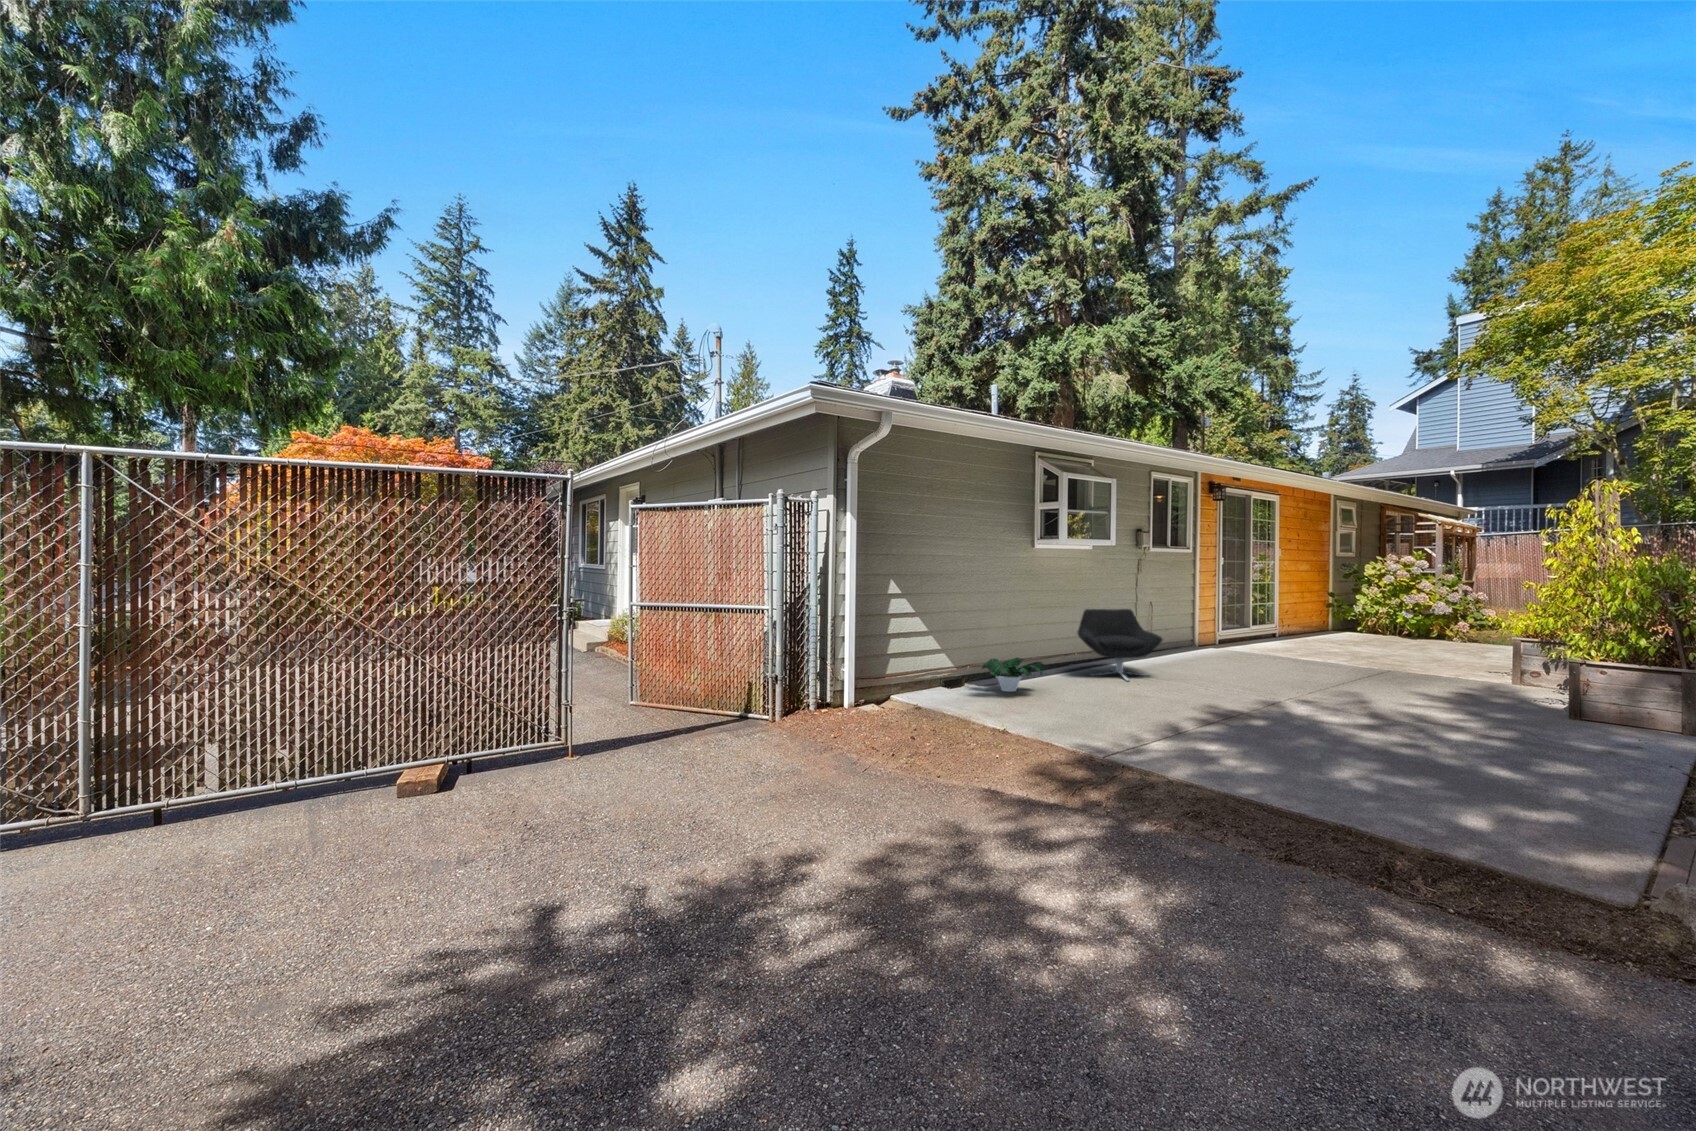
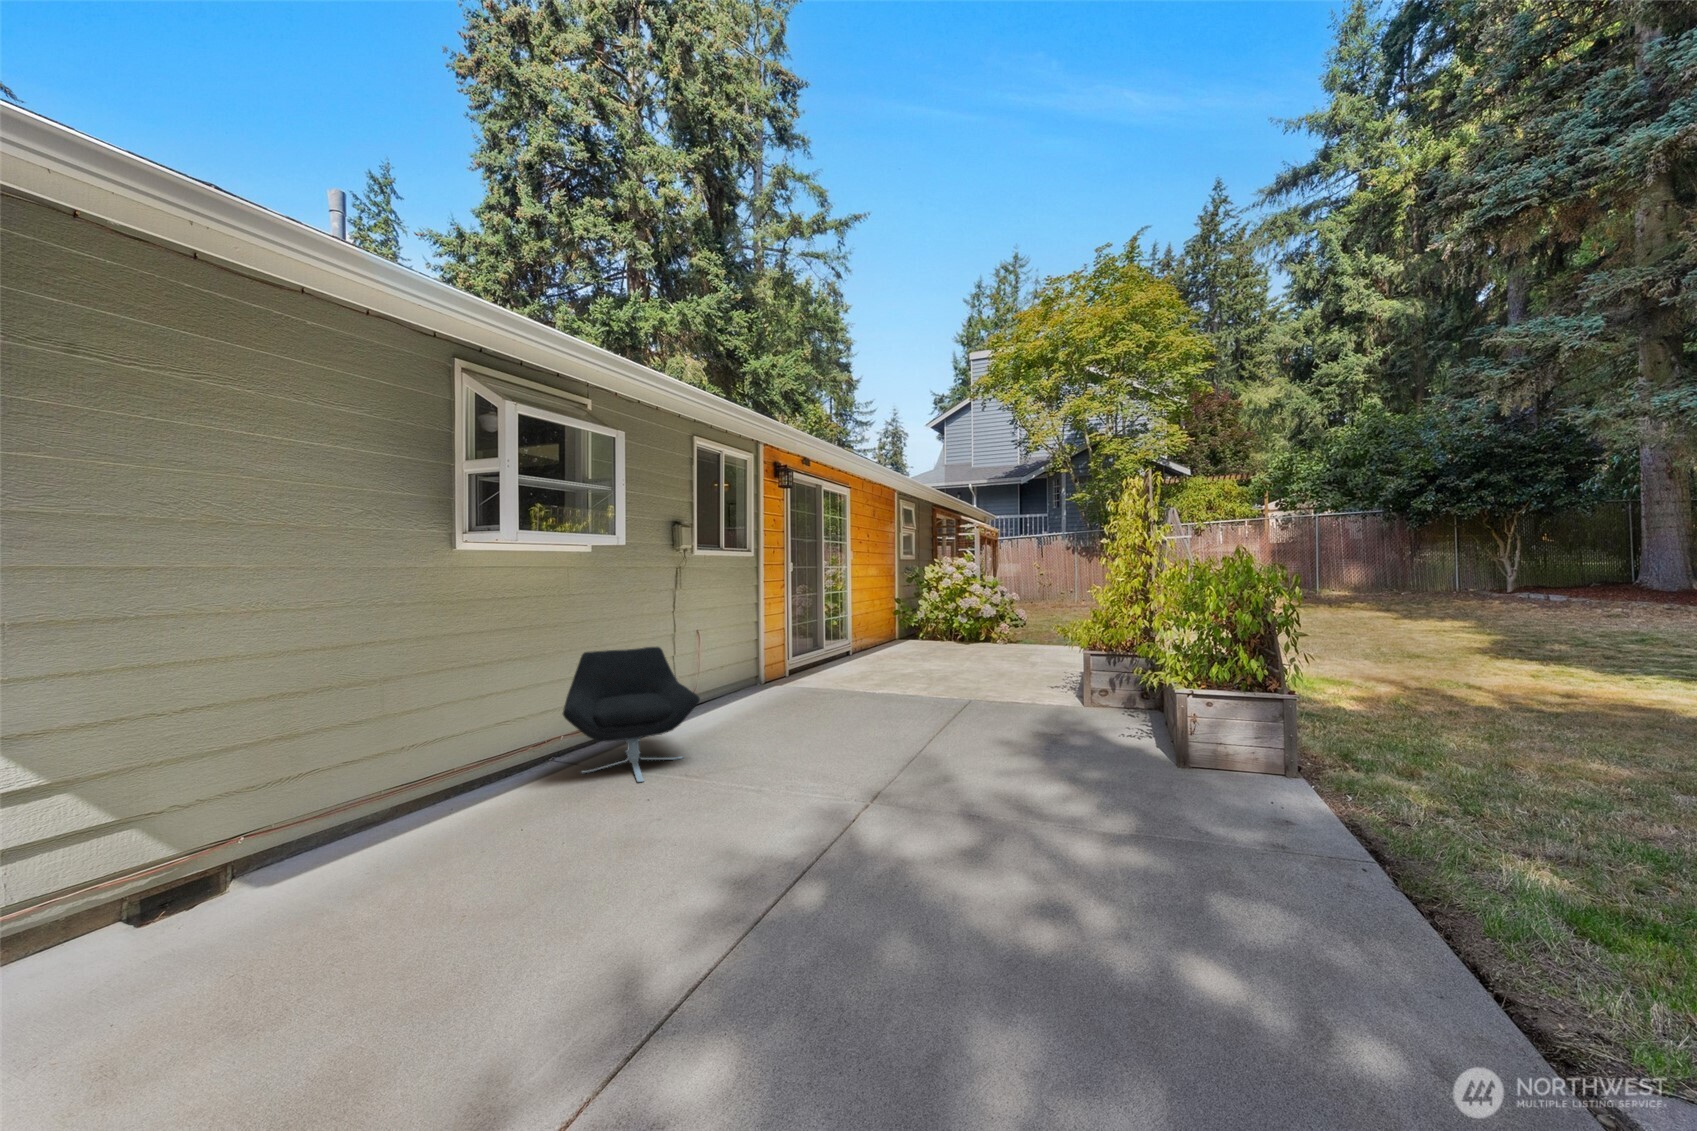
potted plant: present [982,658,1046,692] -> none [256,783,449,880]

